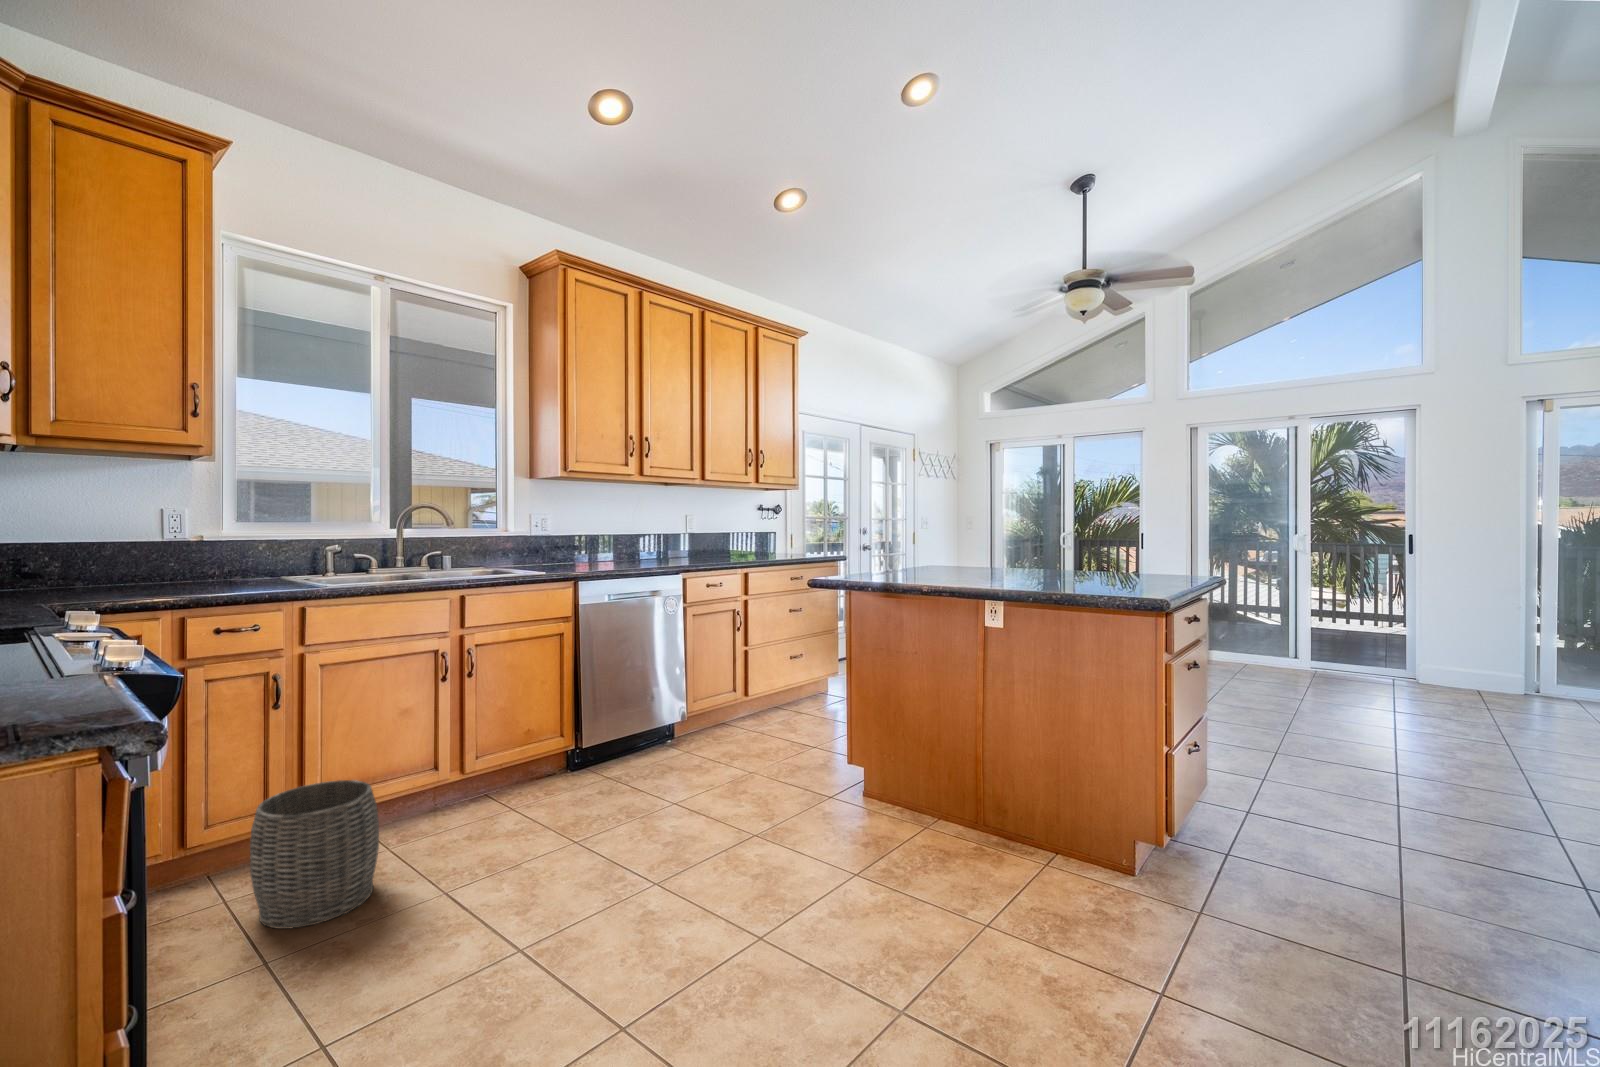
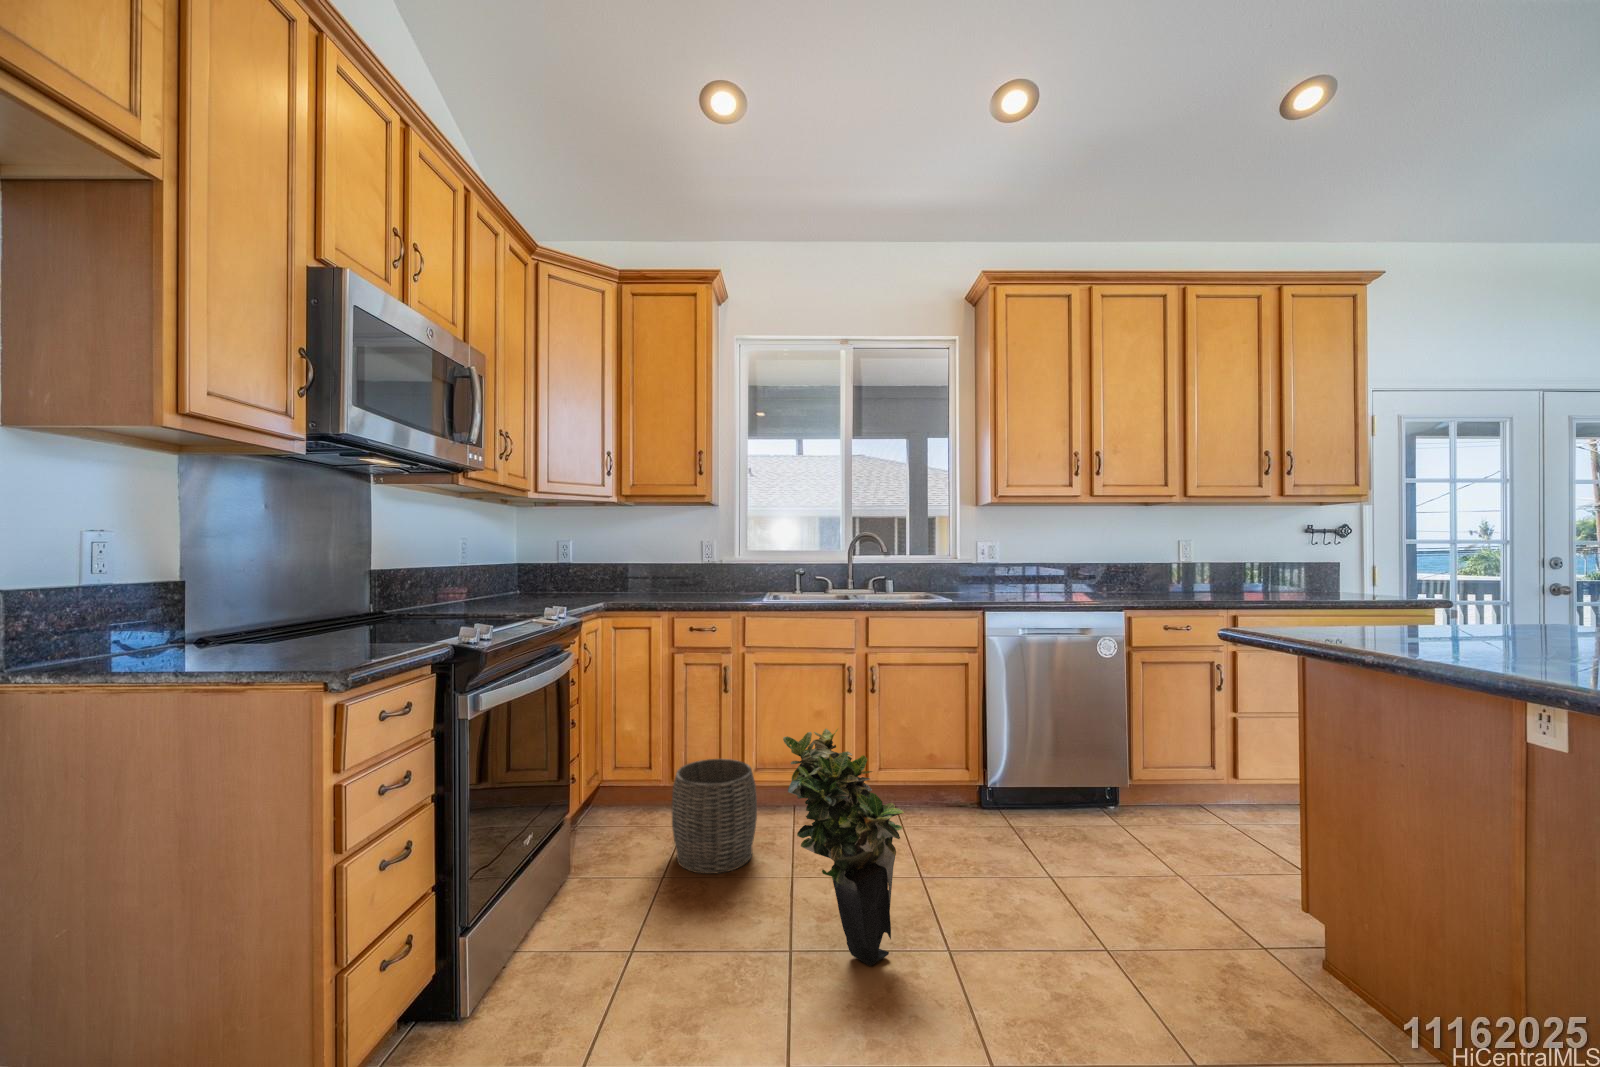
potted plant: none [479,697,615,905] -> present [783,729,904,966]

